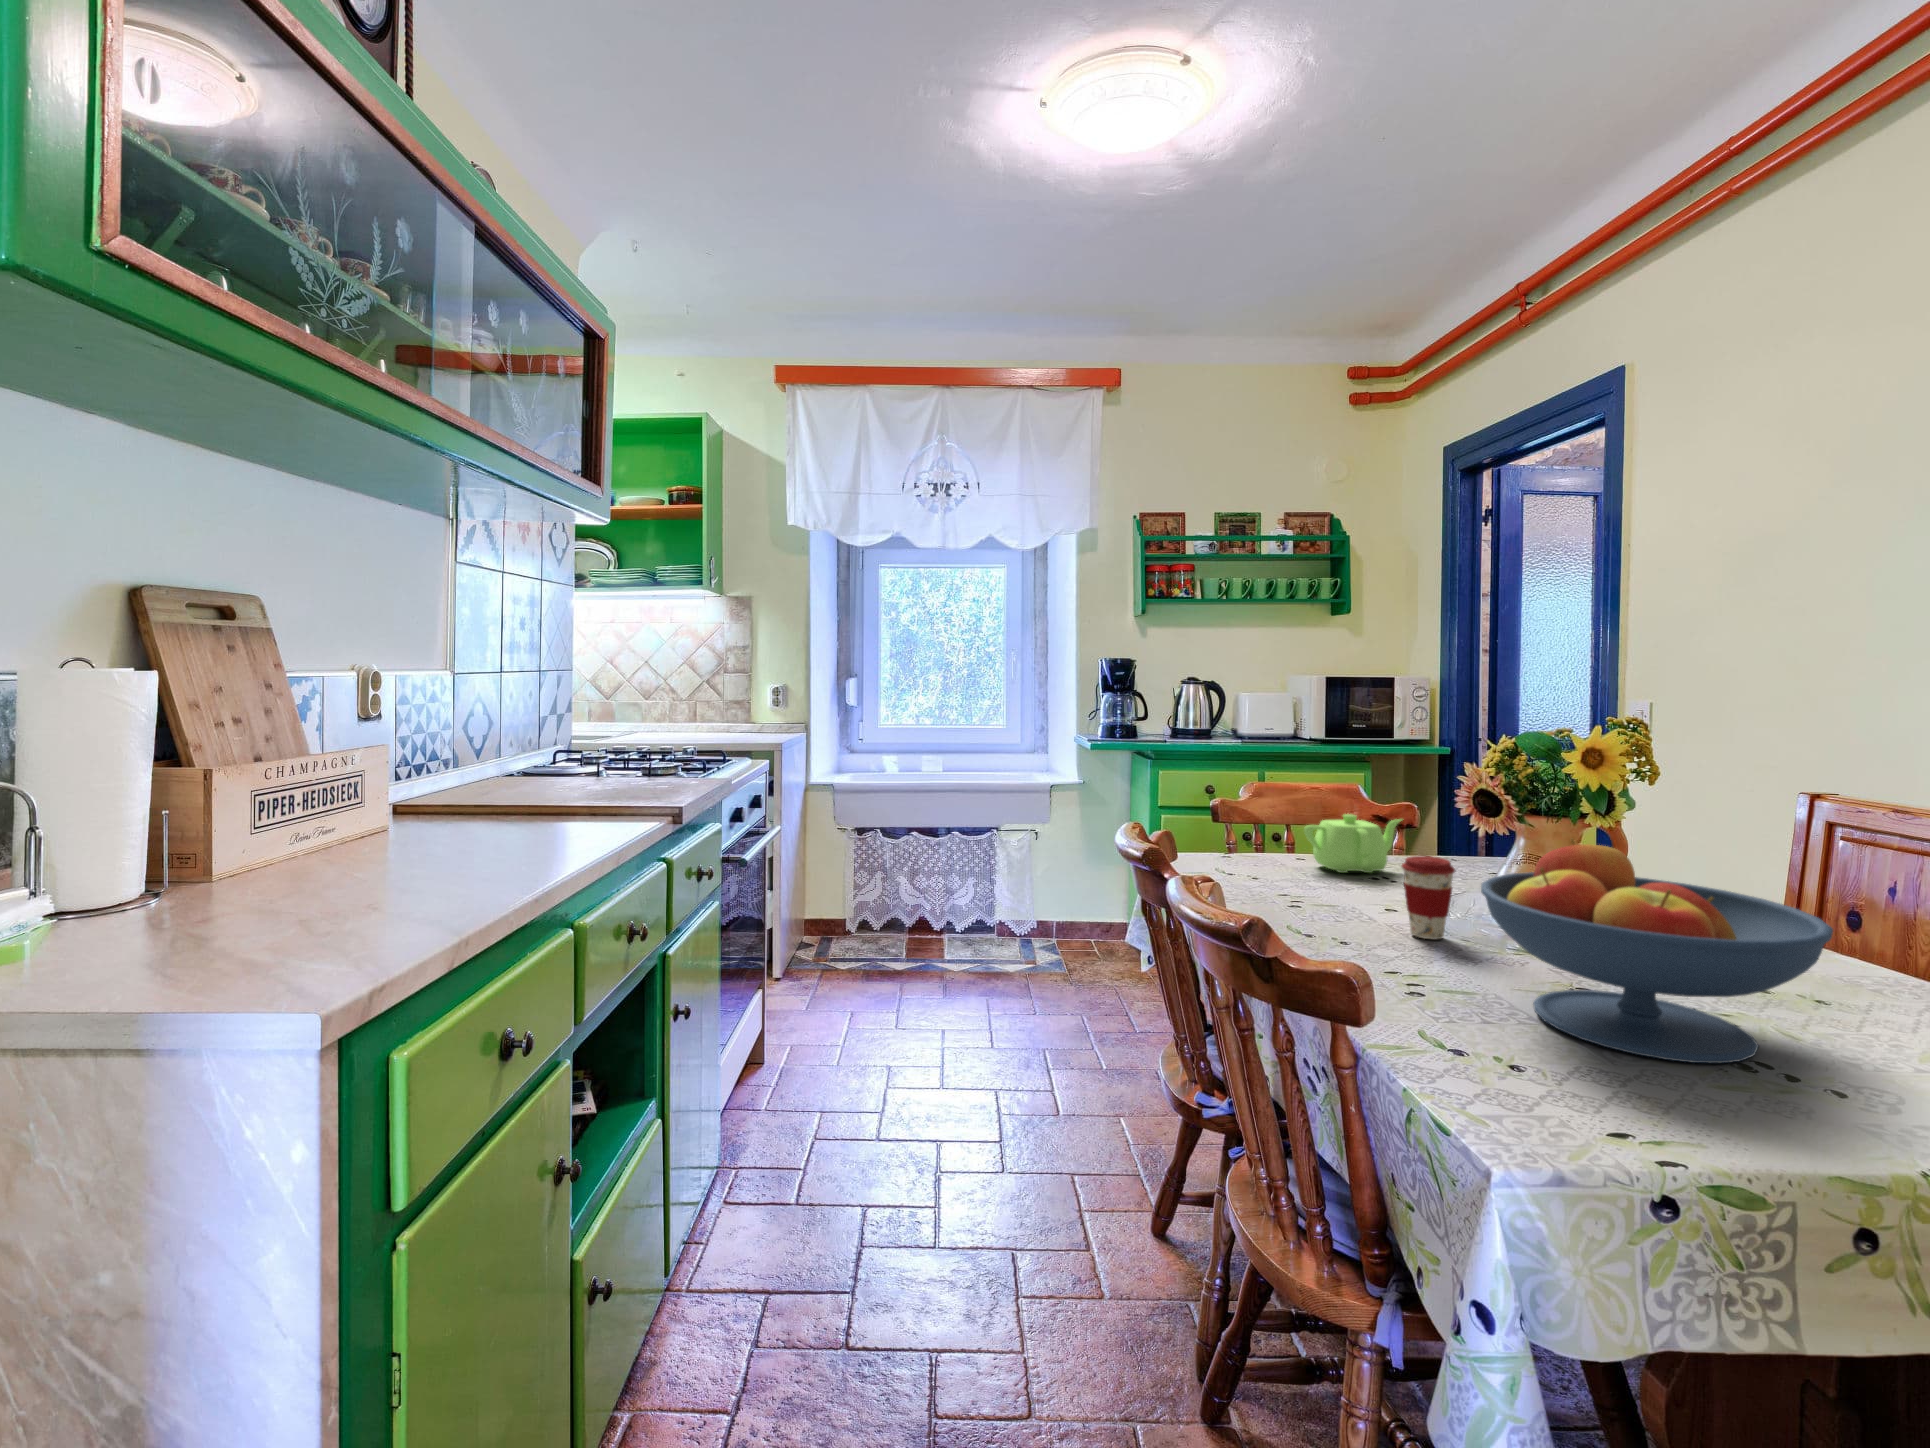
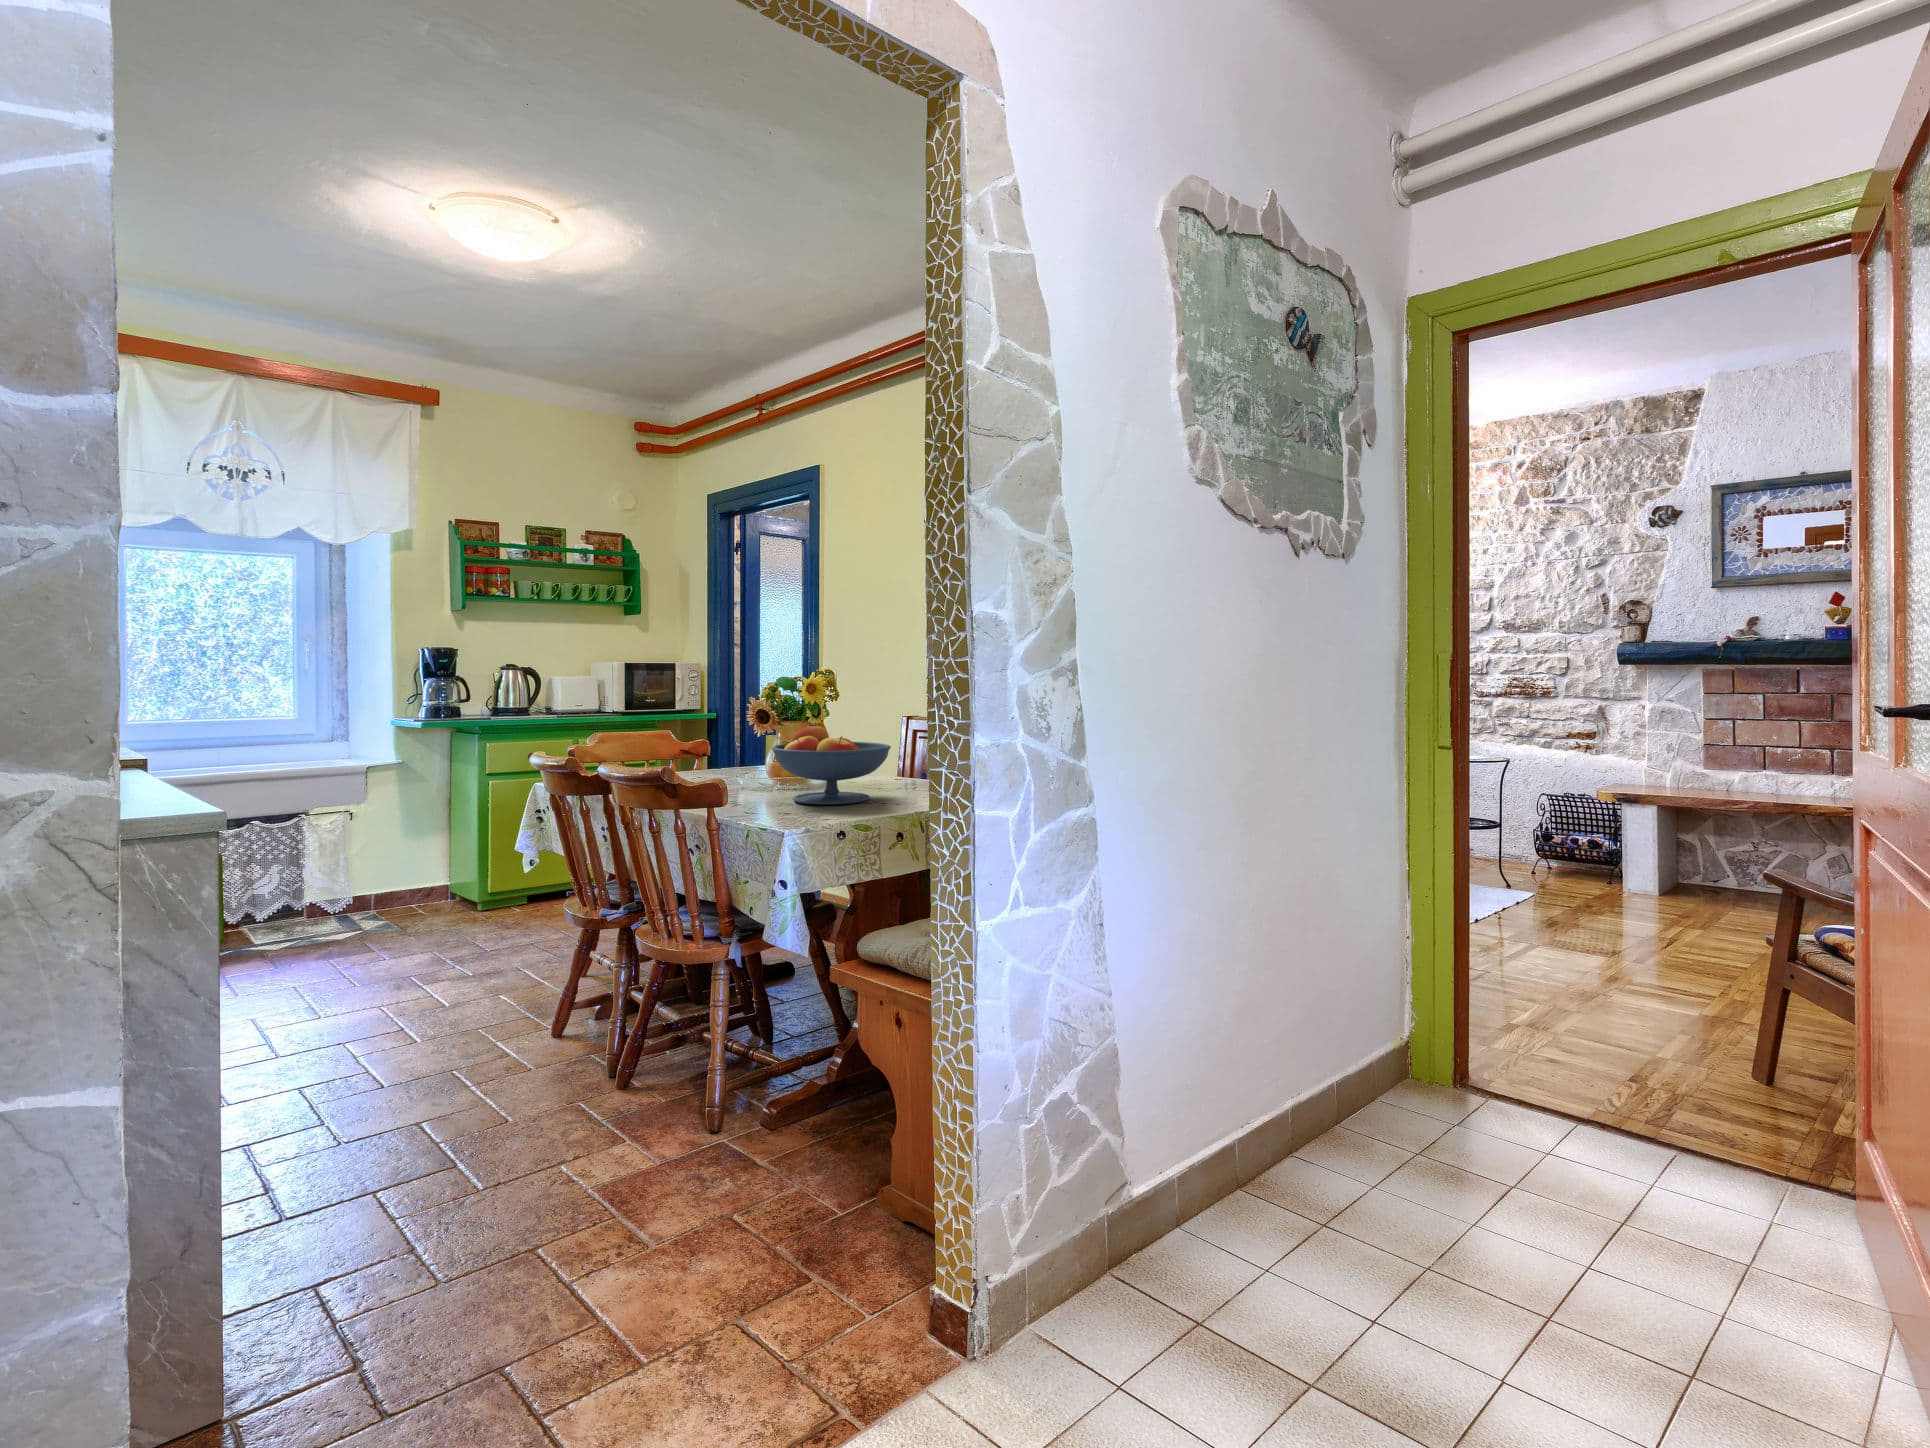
teapot: present [1304,814,1402,873] -> none [657,741,713,776]
coffee cup: present [1402,856,1455,939] -> none [727,748,753,791]

